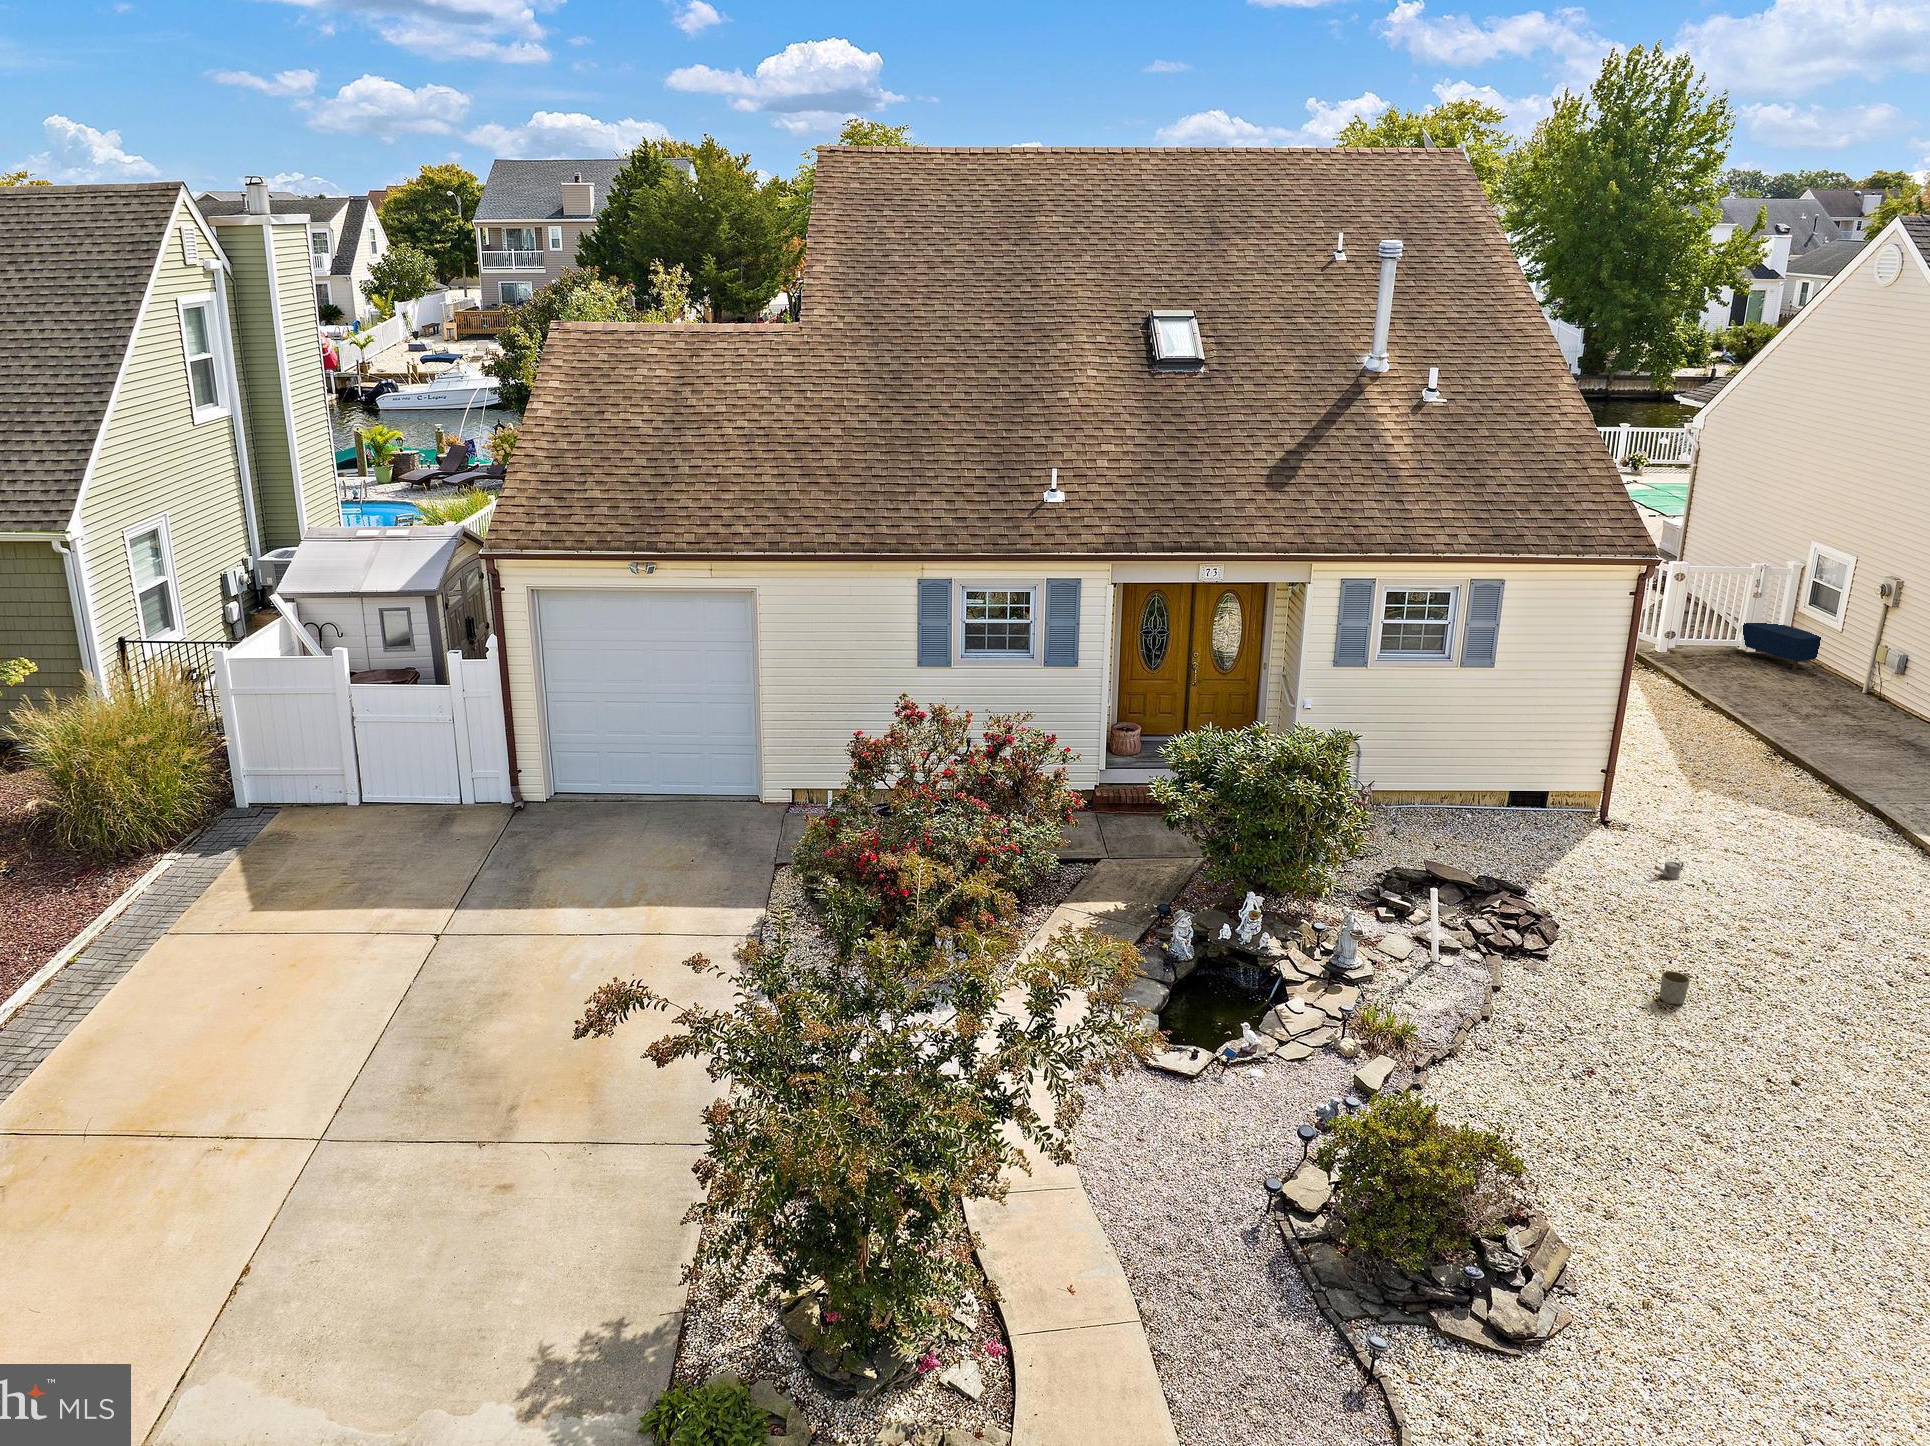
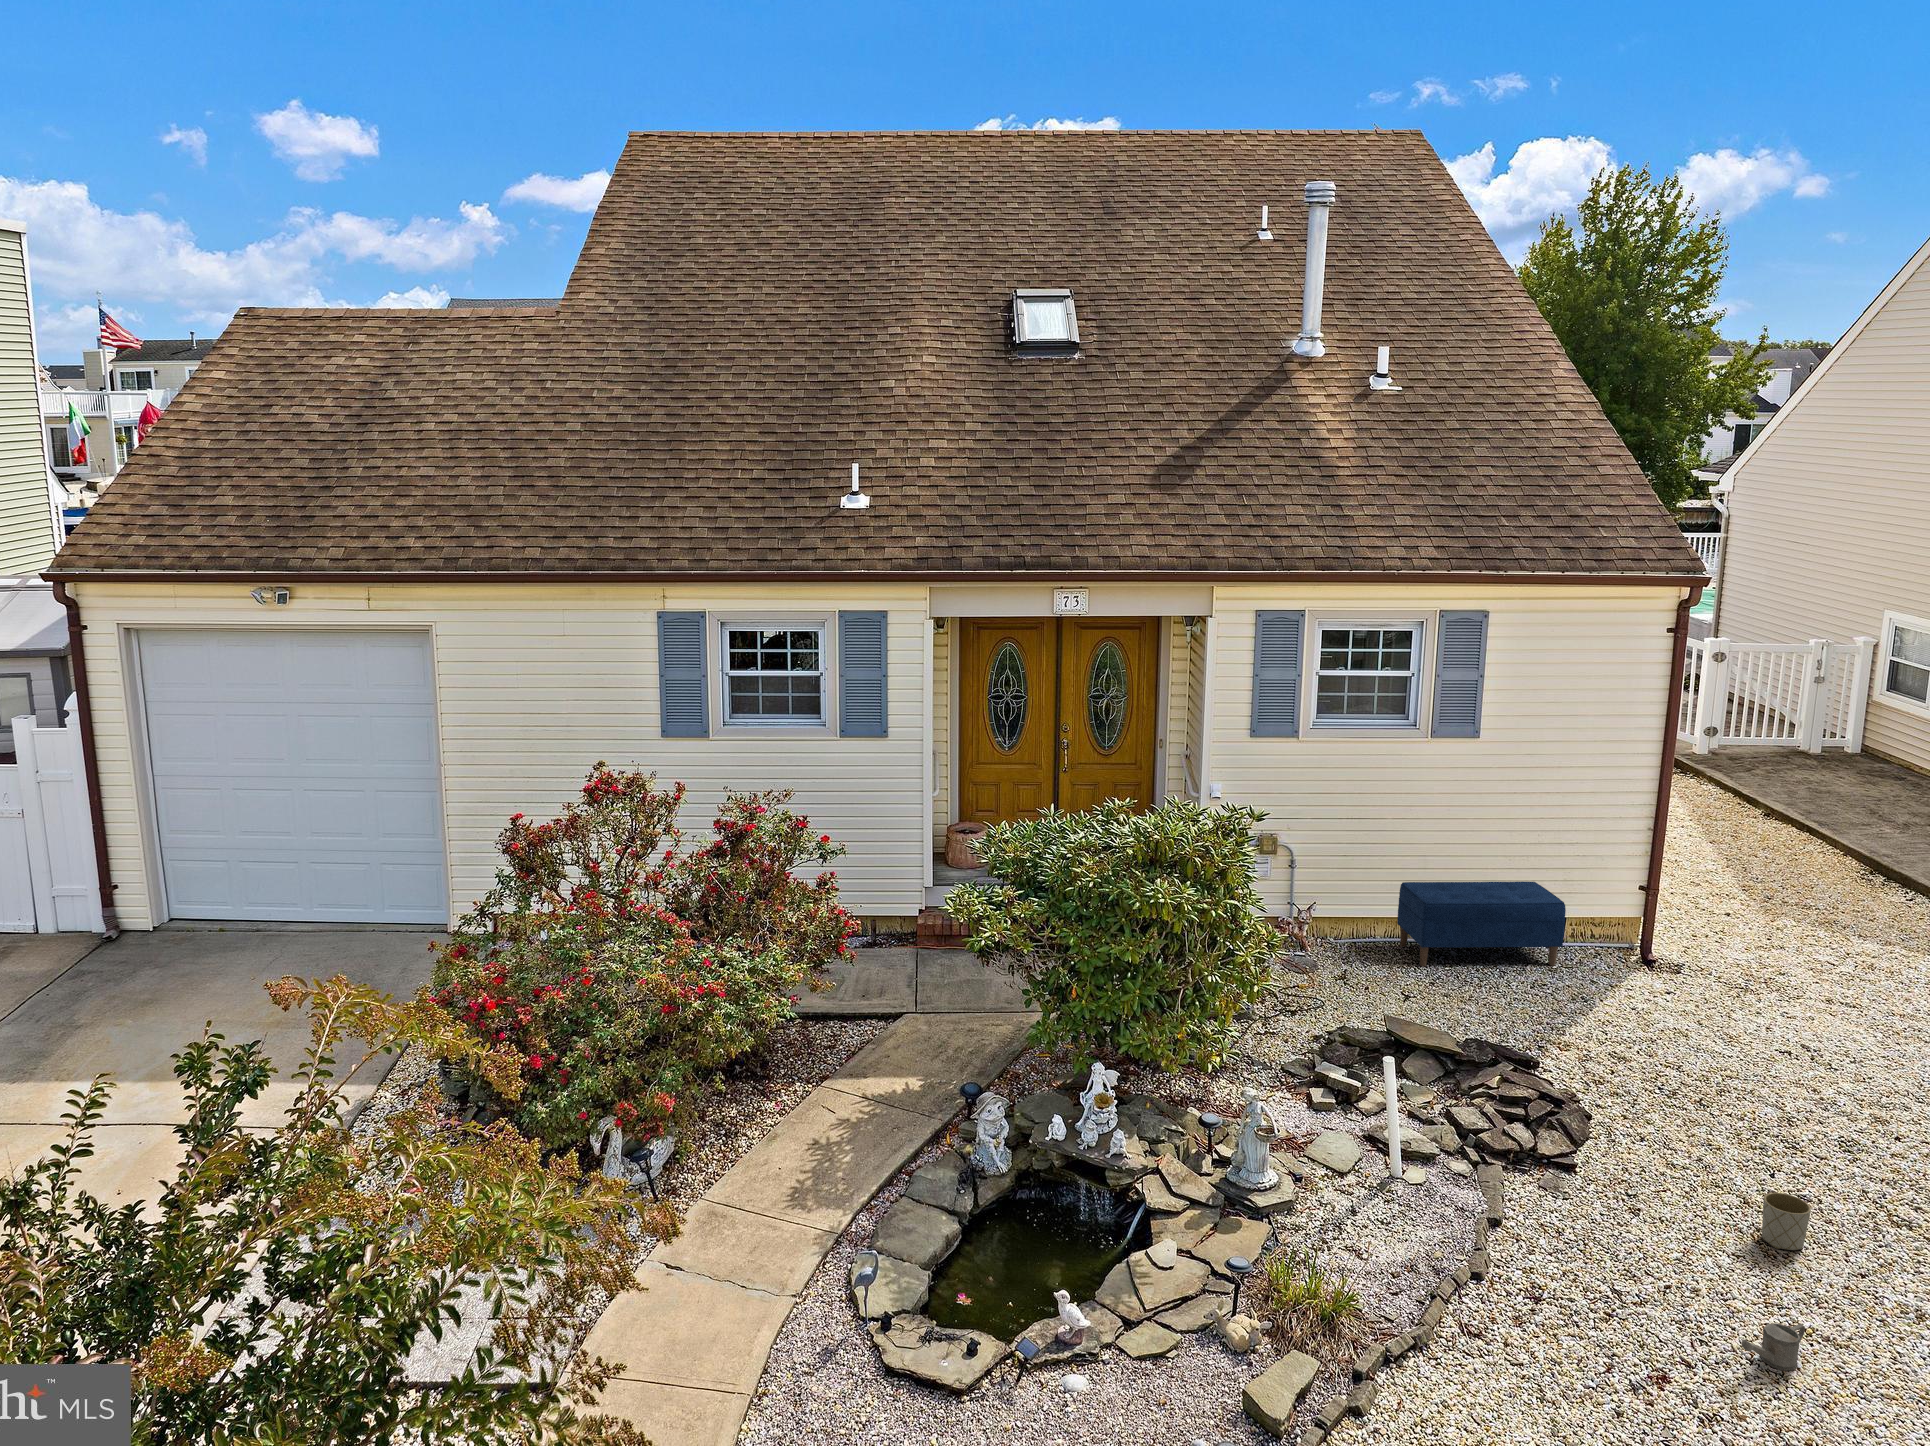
bench: present [1735,623,1821,672] -> present [1397,882,1566,967]
watering can: present [1655,861,1684,880] -> present [1742,1323,1805,1371]

